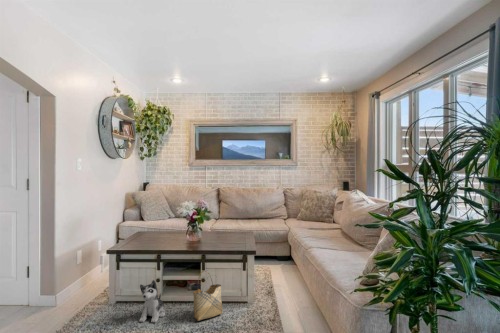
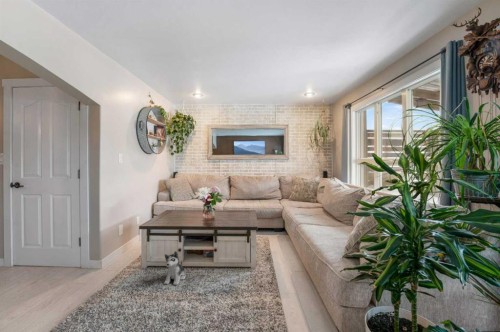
woven basket: present [193,271,223,321] -> none [207,243,230,284]

